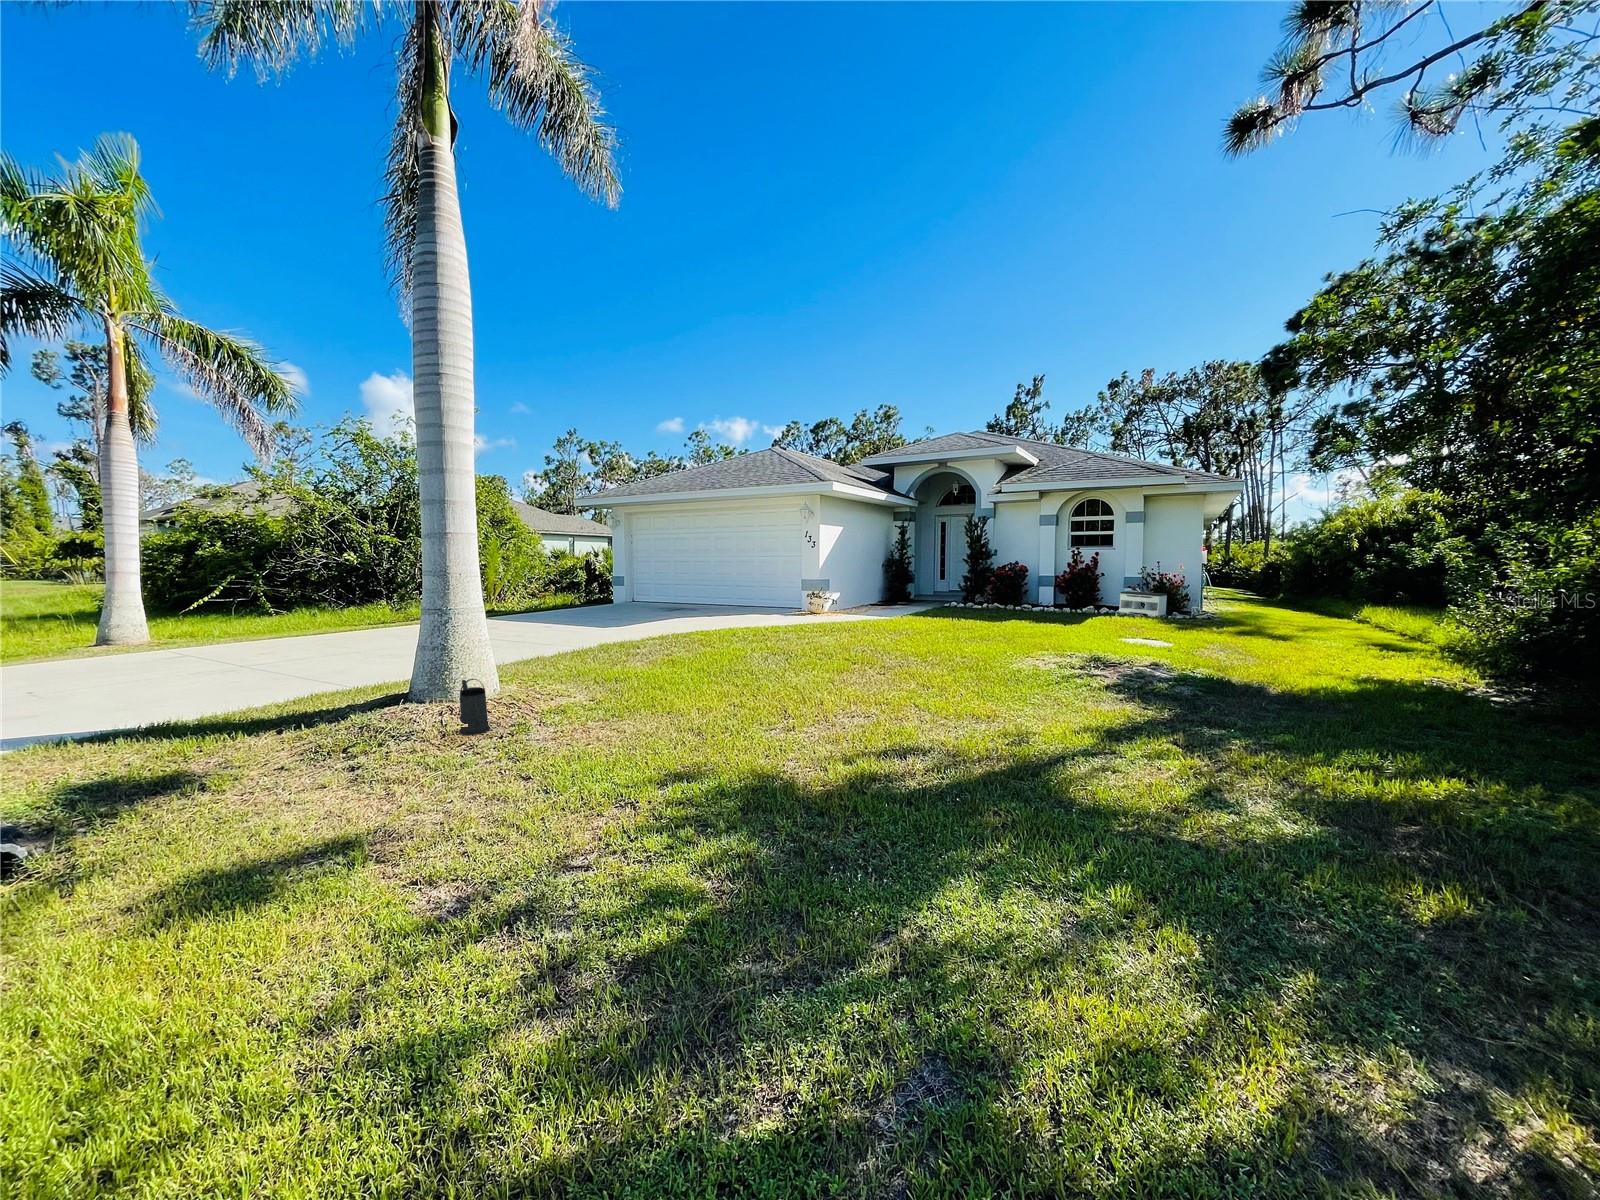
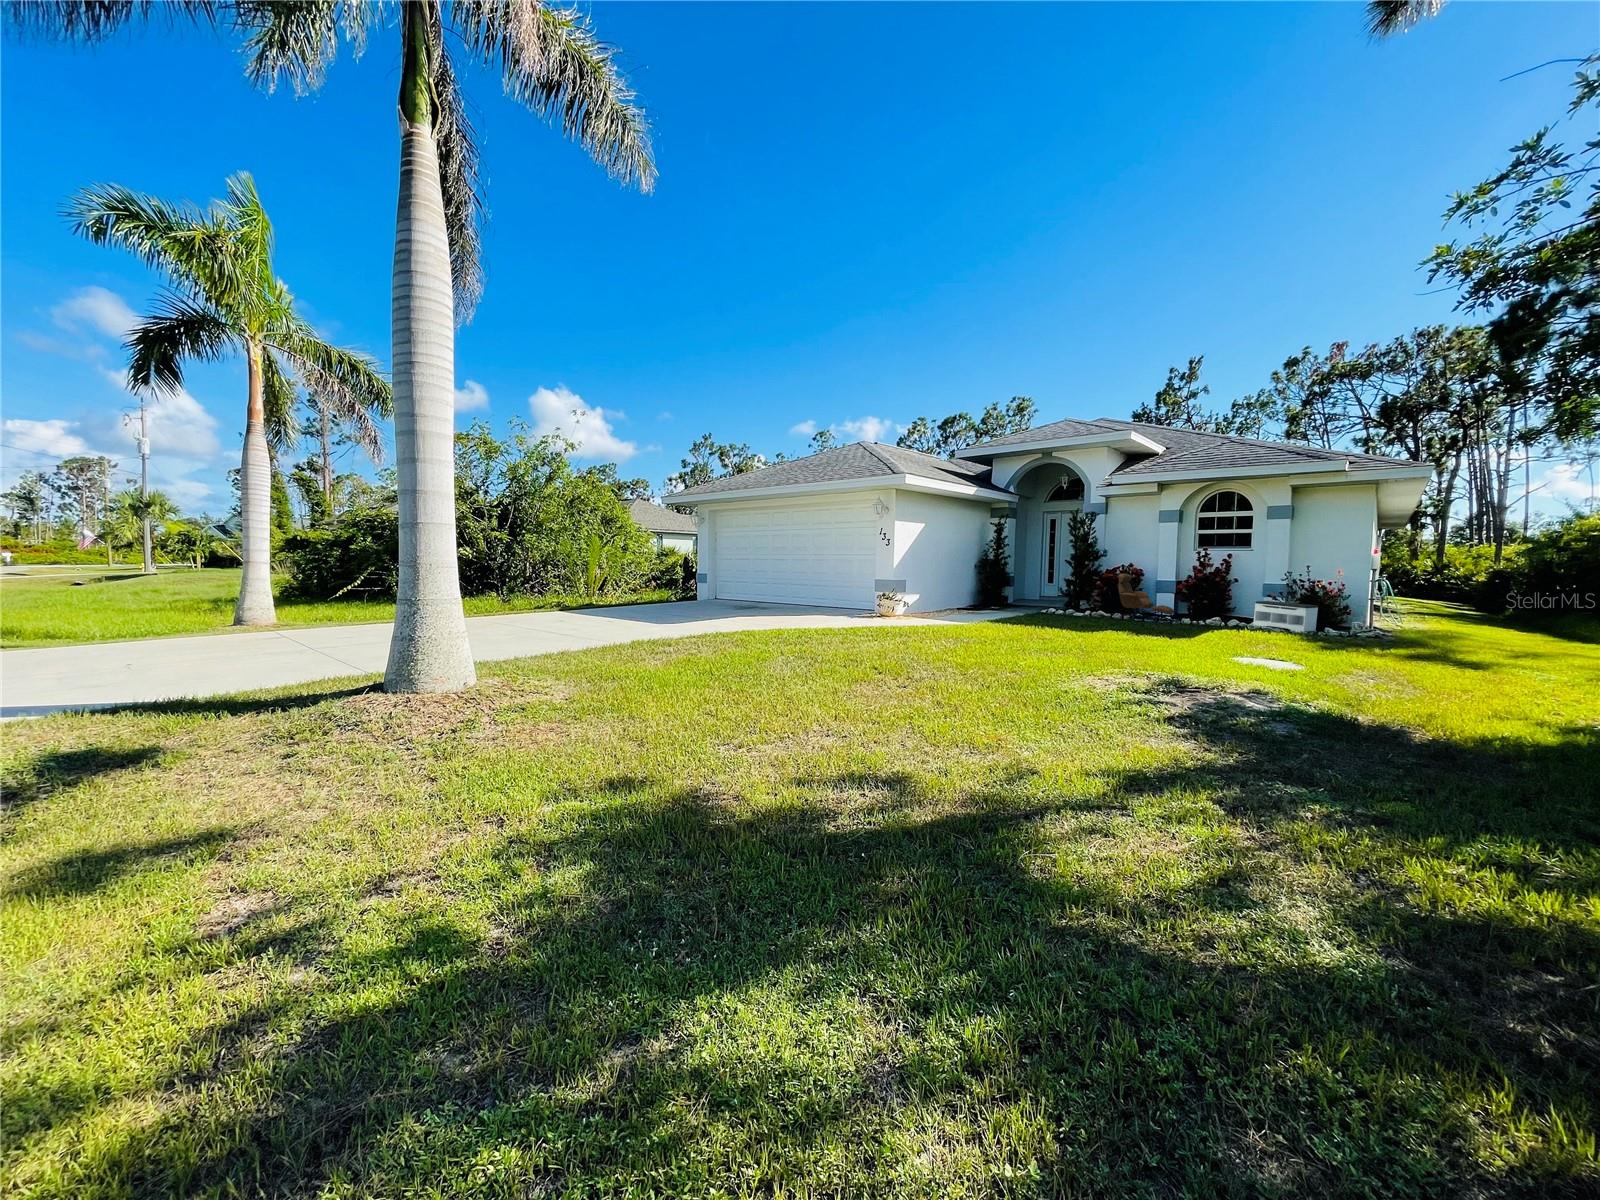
lounge chair: none [1012,571,1058,611] -> present [1118,574,1174,621]
watering can: present [459,679,490,735] -> none [450,663,480,716]

